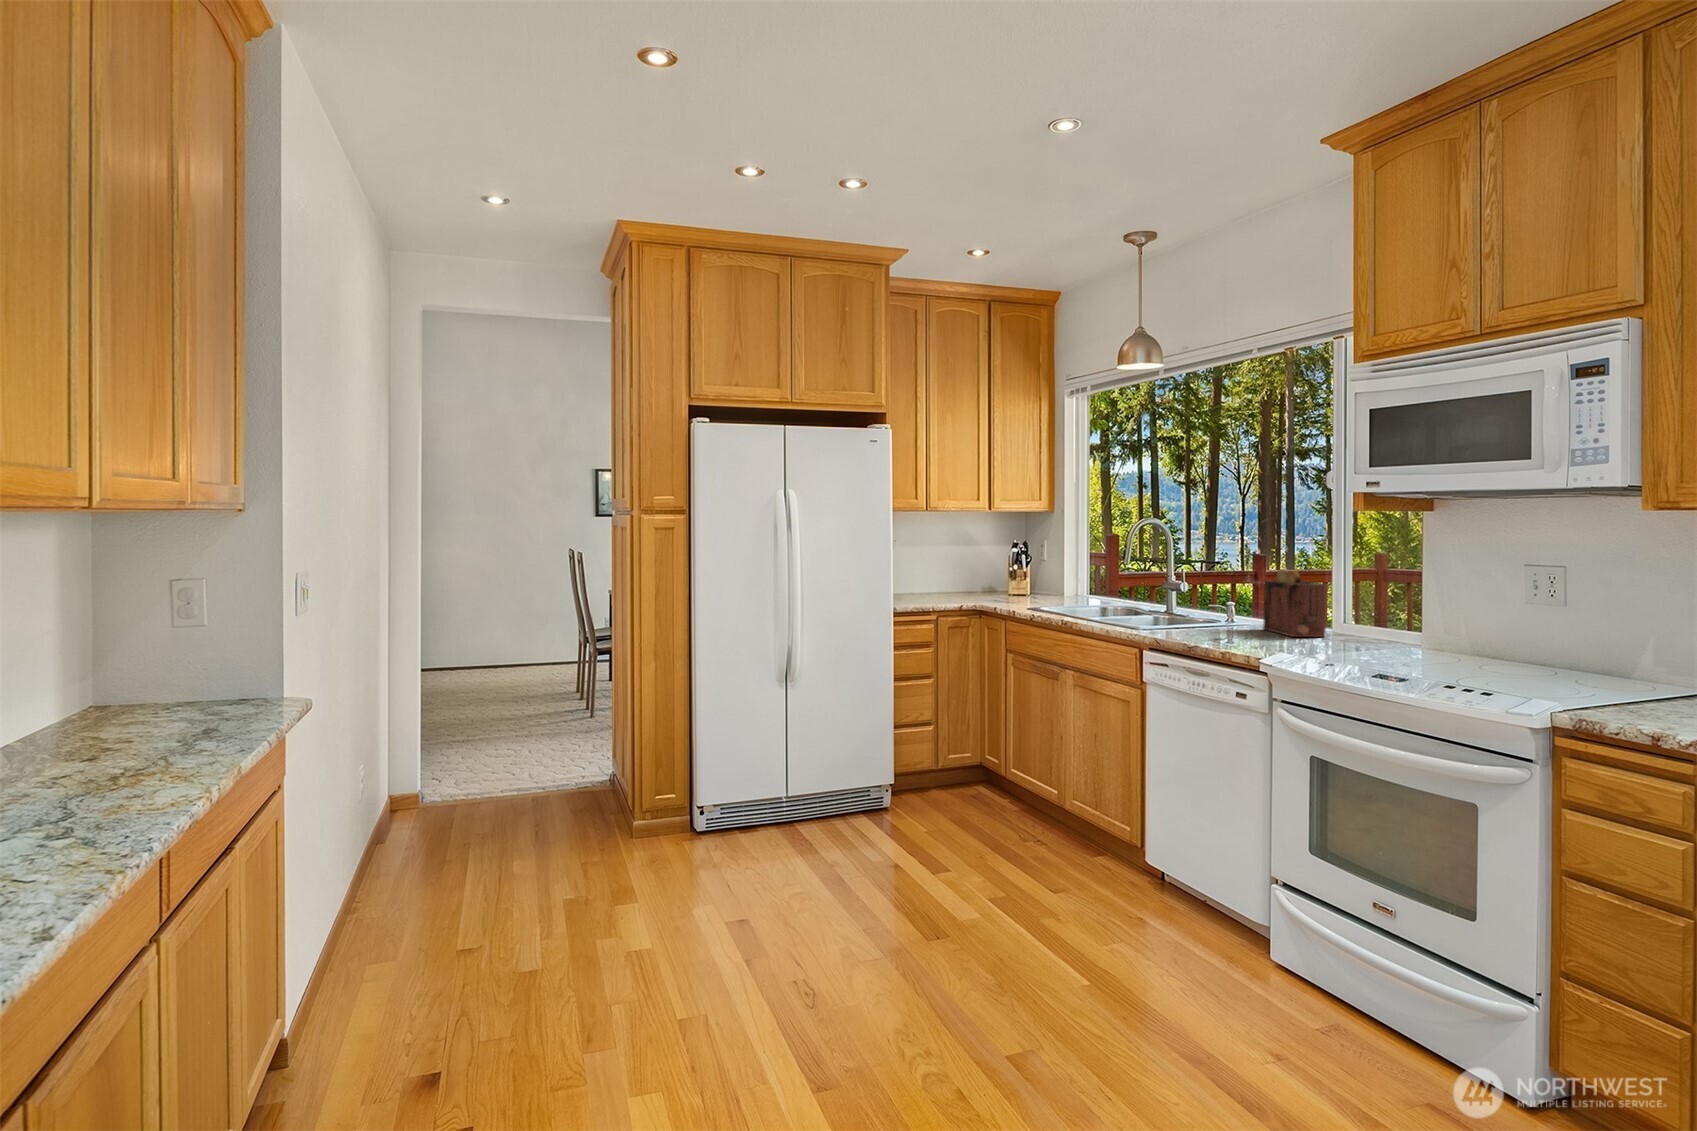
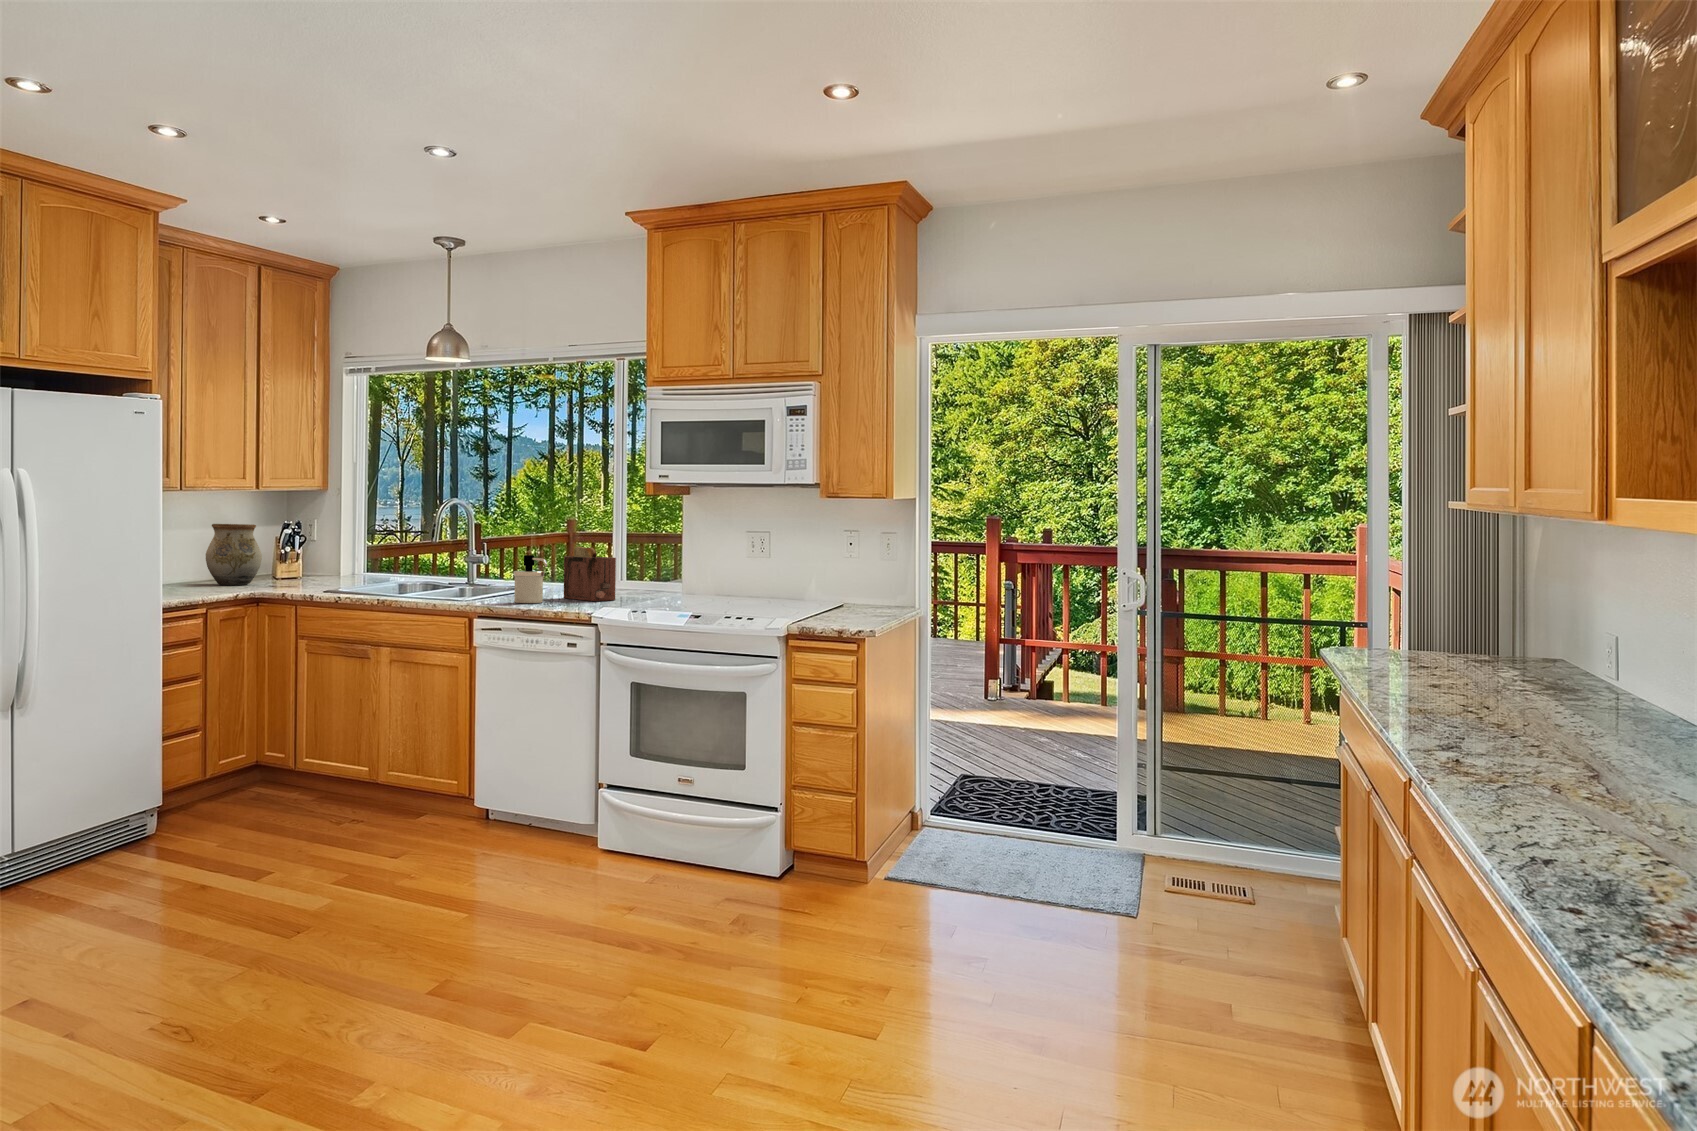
vase: none [952,541,996,596] -> present [206,524,262,585]
soap dispenser: none [1194,580,1230,636] -> present [514,555,548,603]

